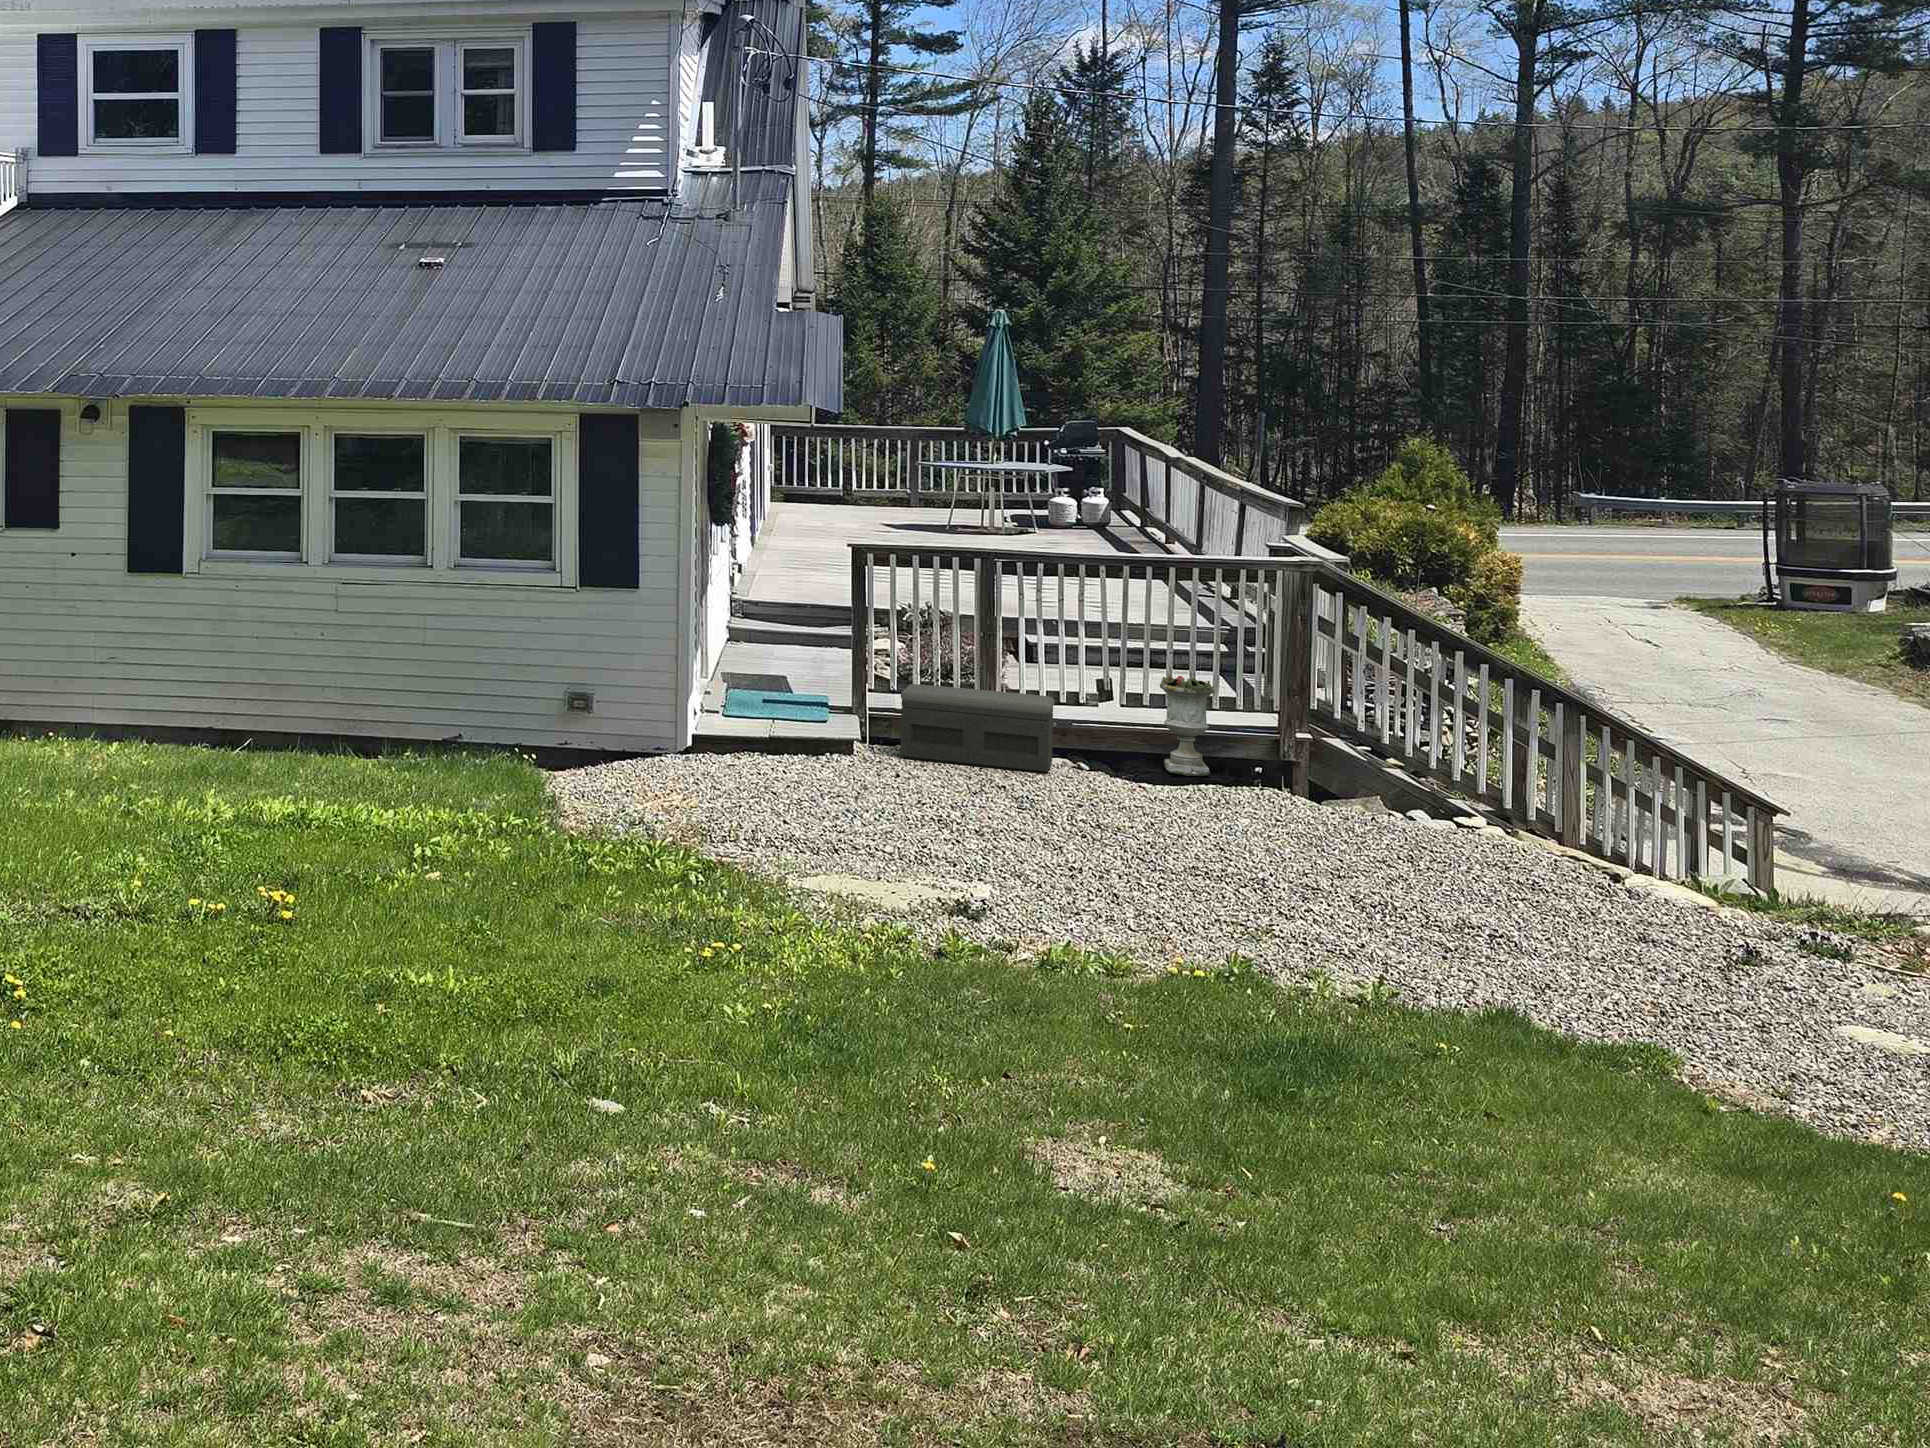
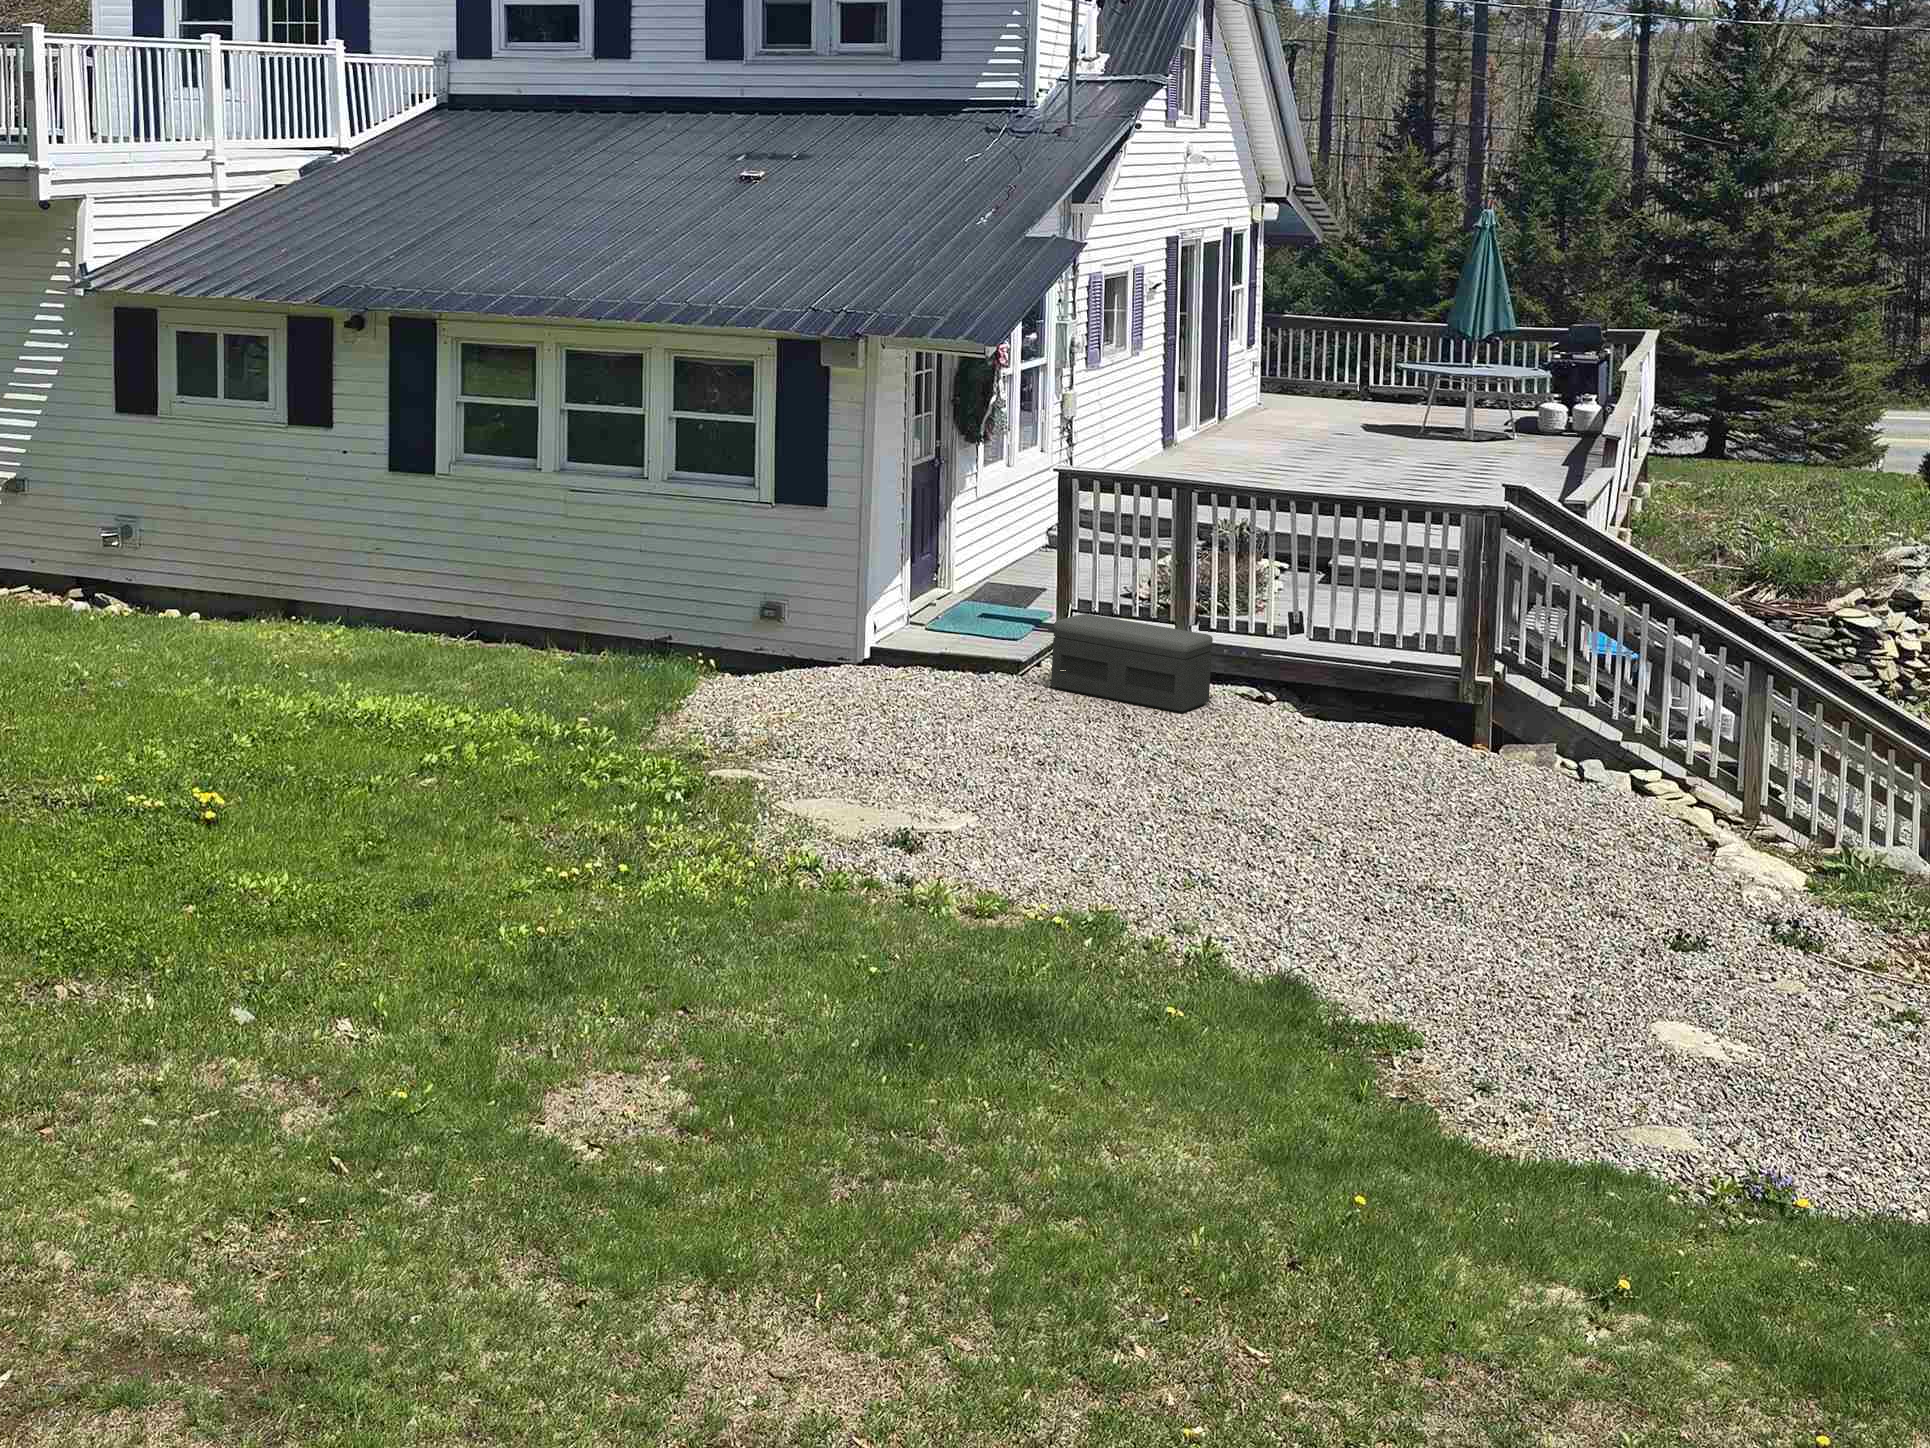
planter: present [1160,674,1217,776] -> none [1319,617,1377,727]

